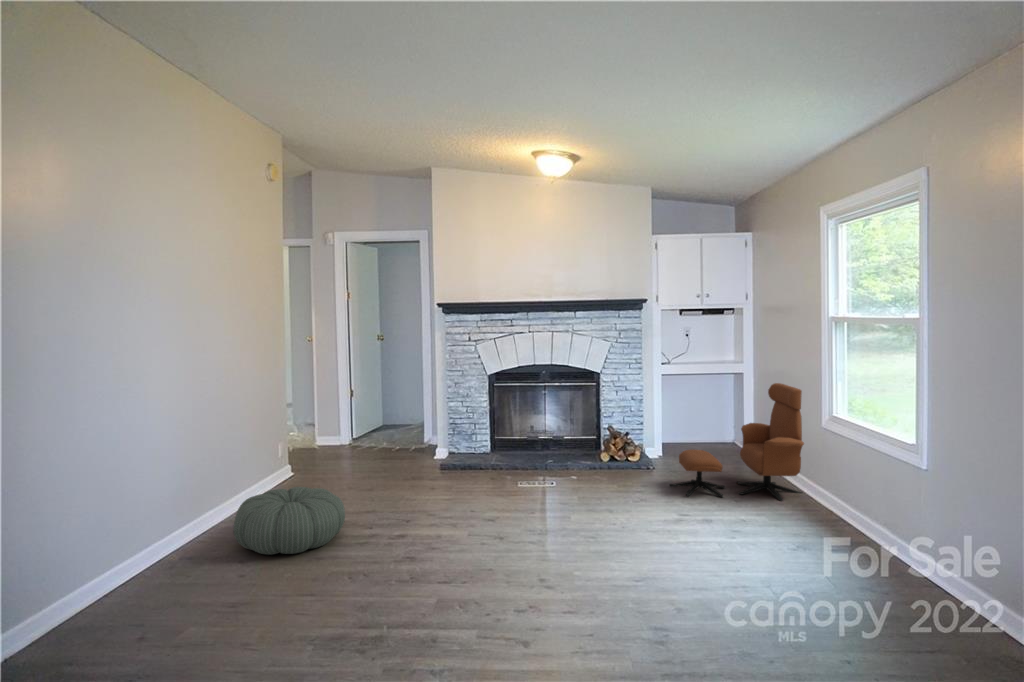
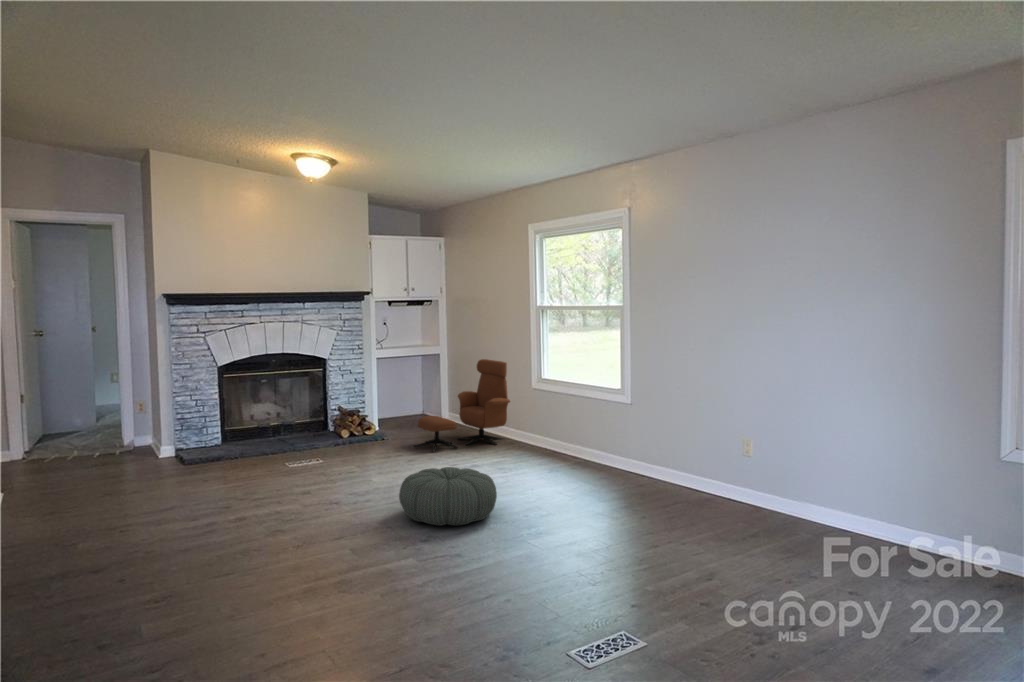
pouf: present [233,487,345,555] -> present [399,467,497,526]

